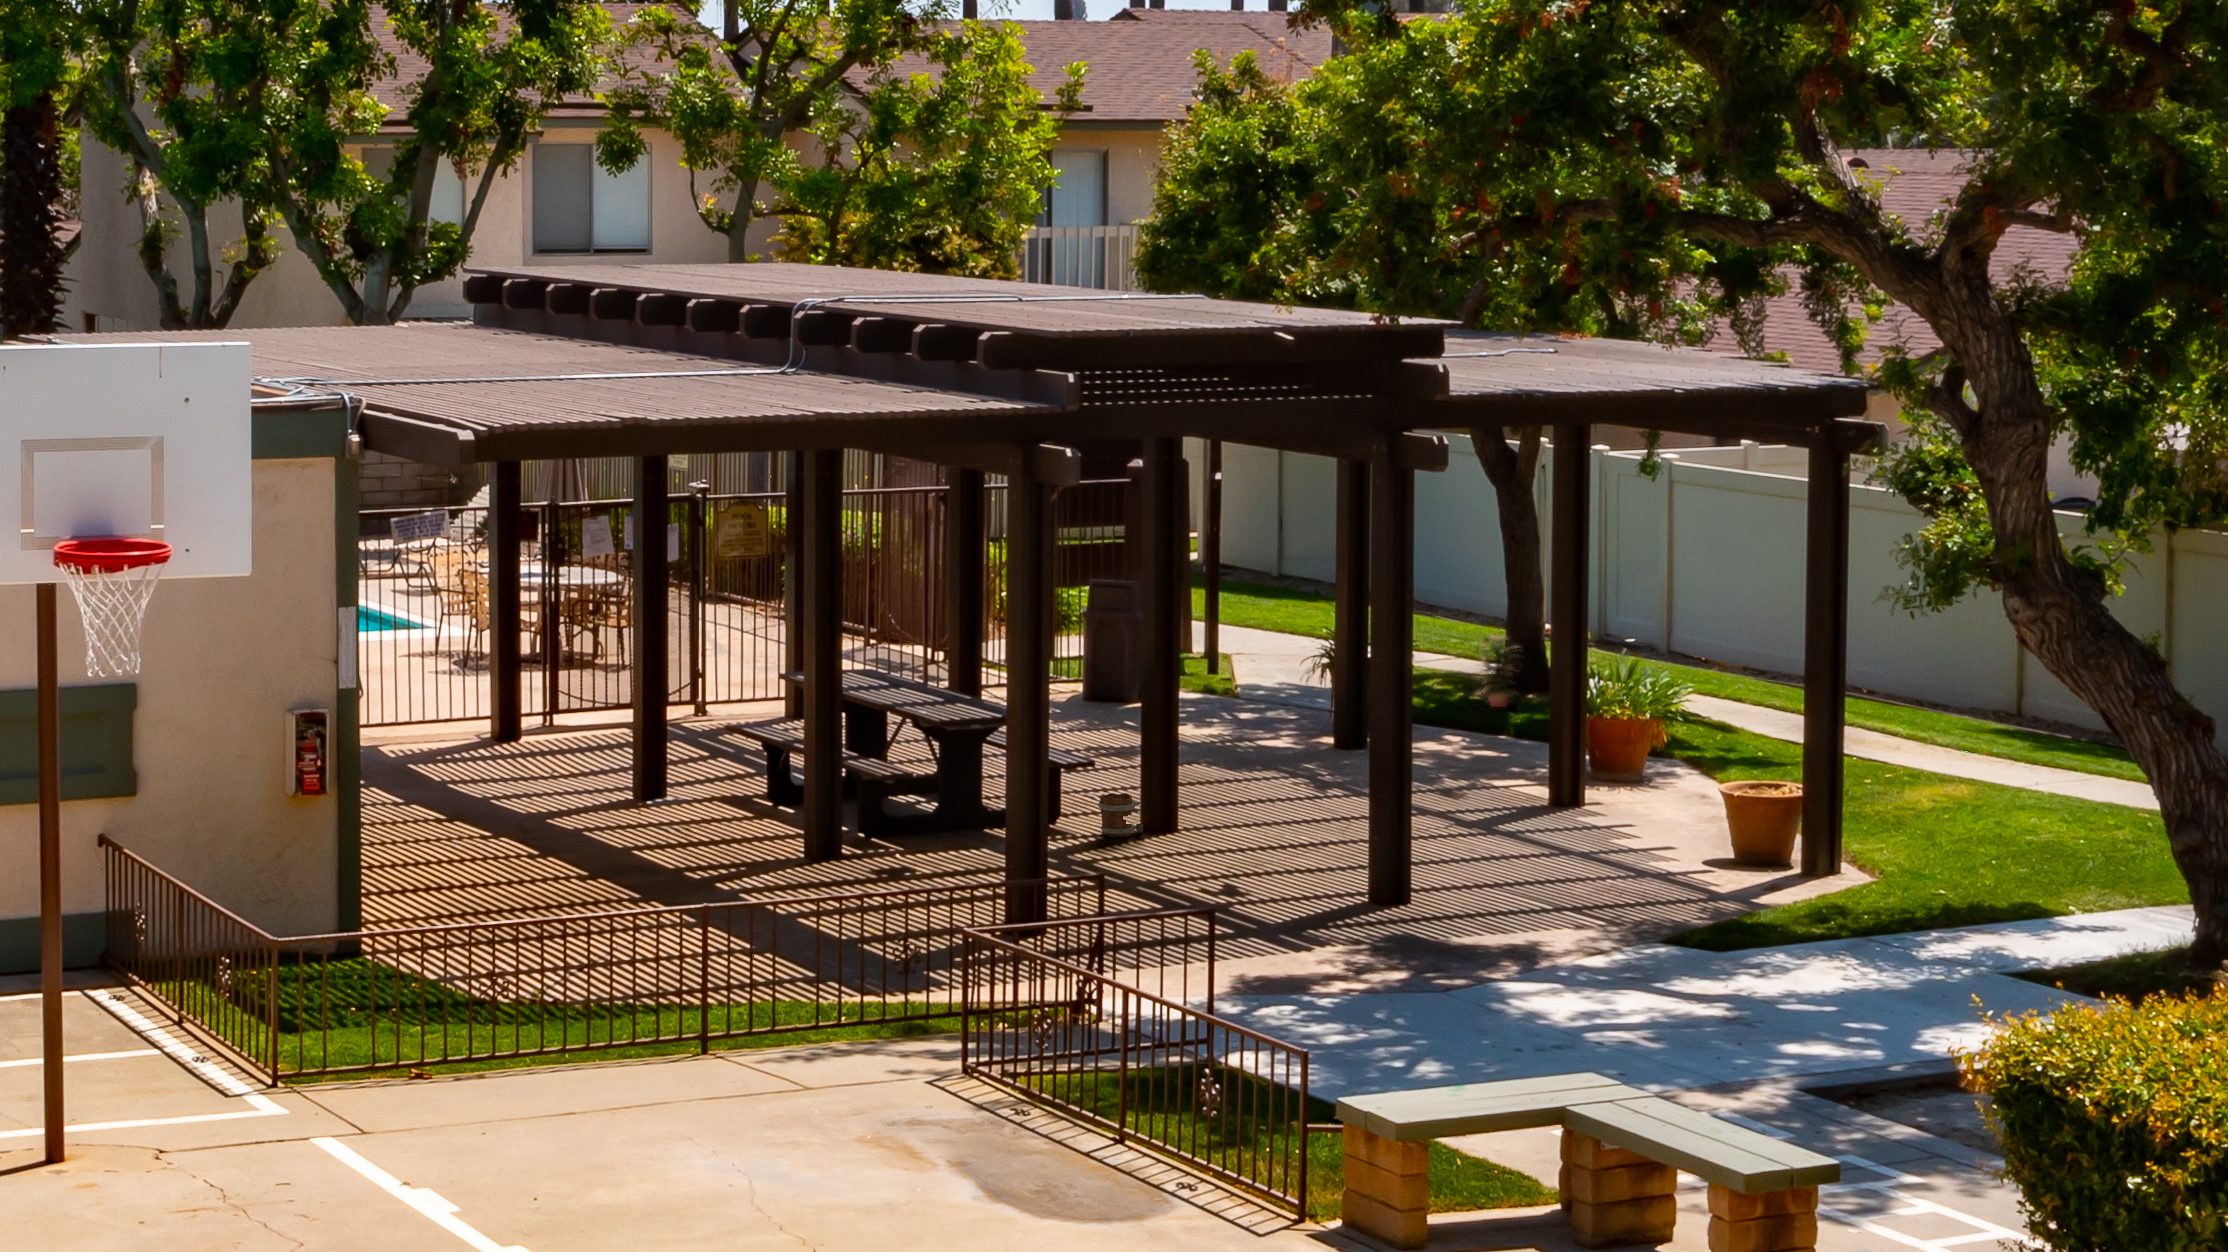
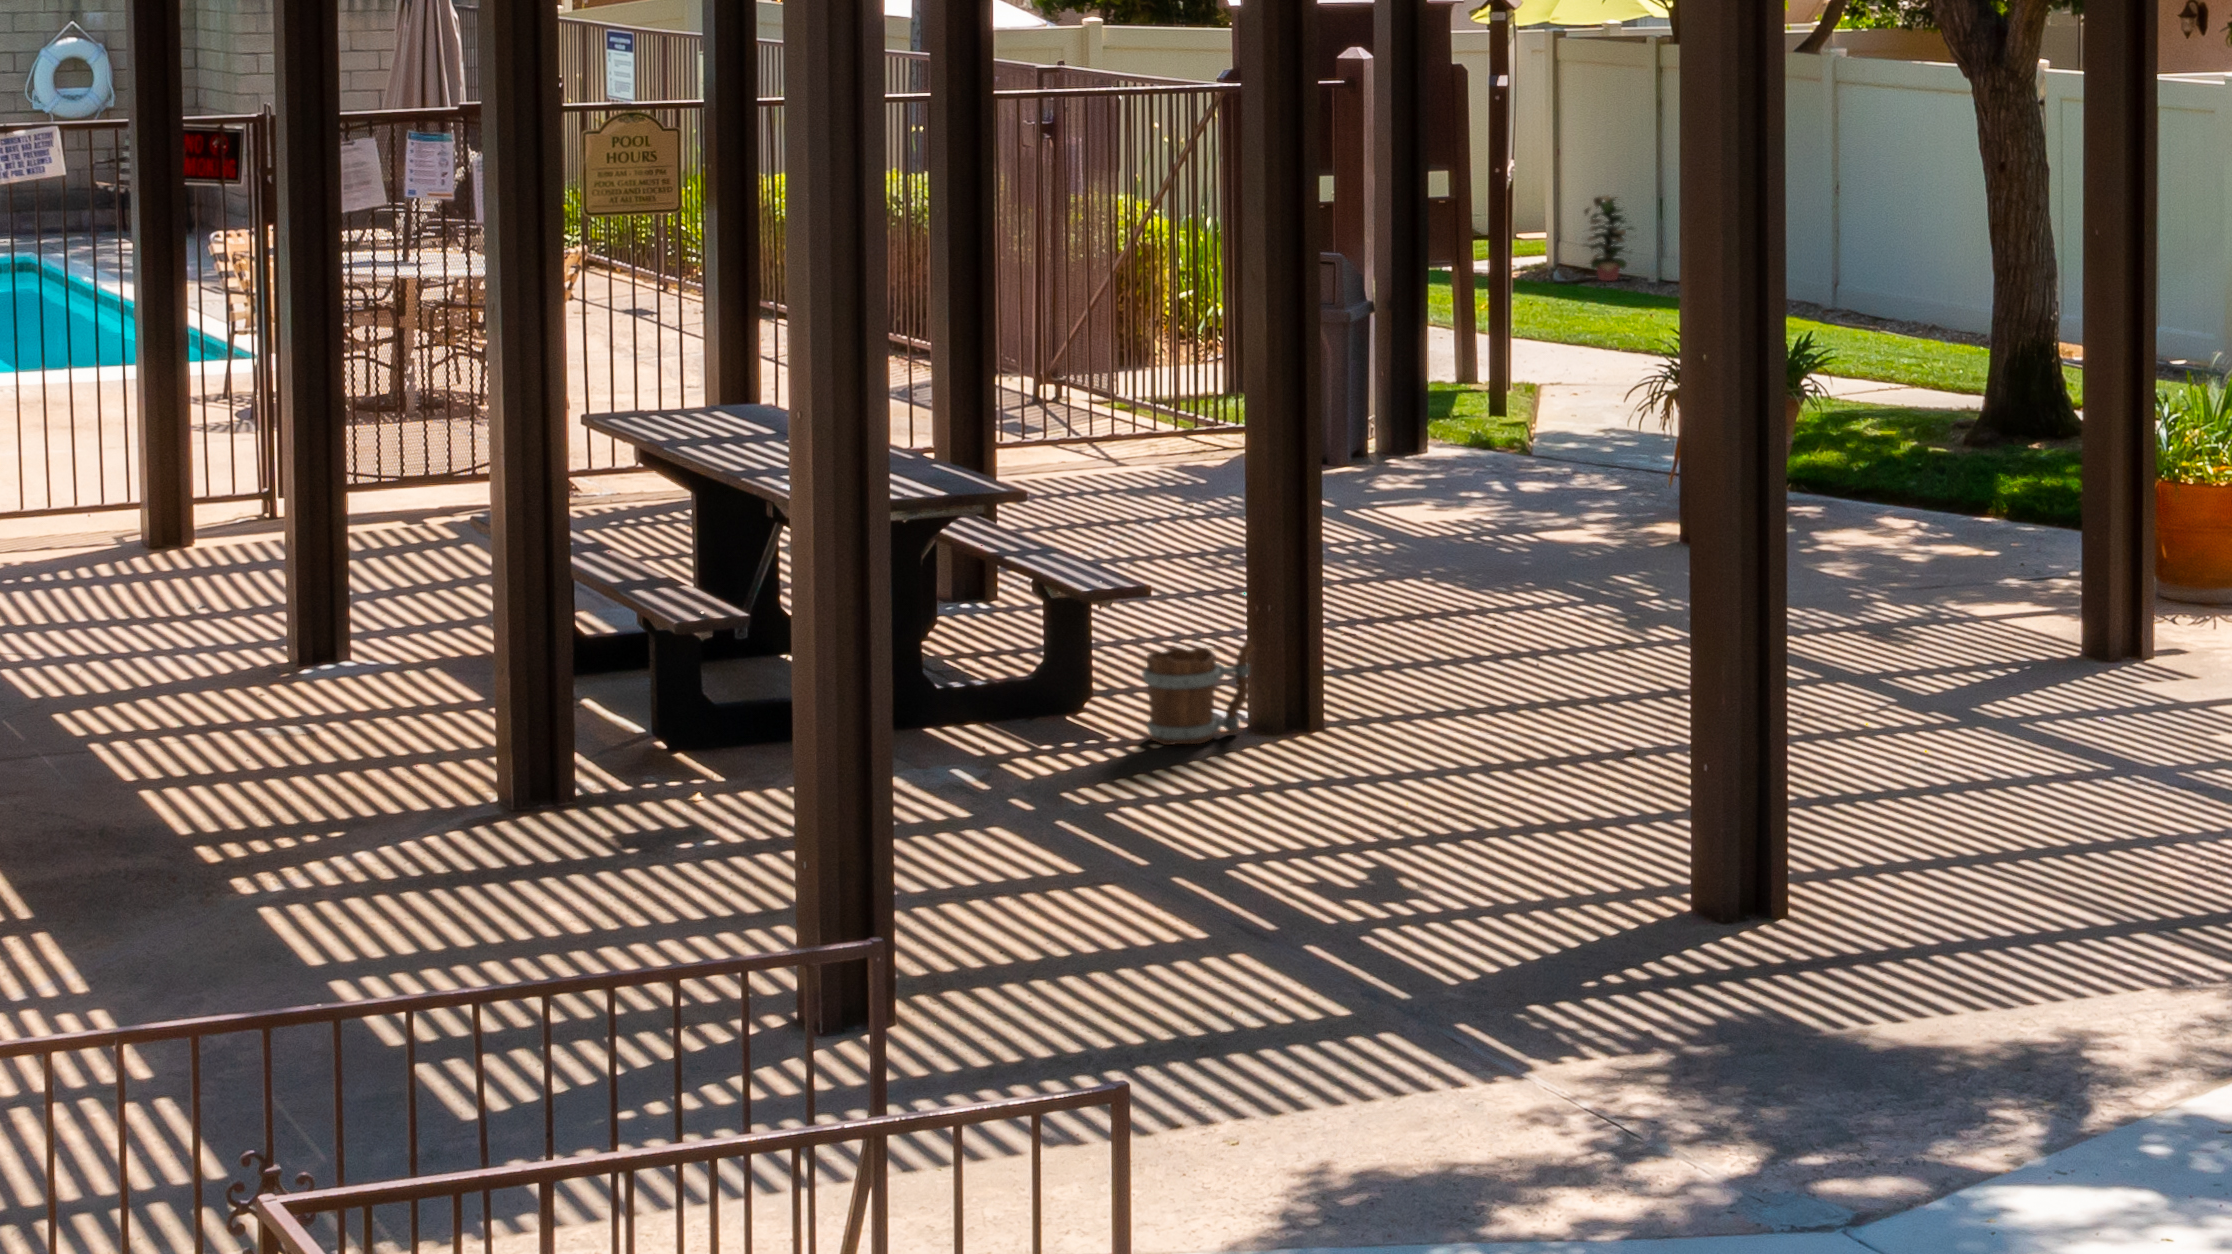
decorative plant: present [1477,635,1522,707] -> present [1584,195,1633,281]

